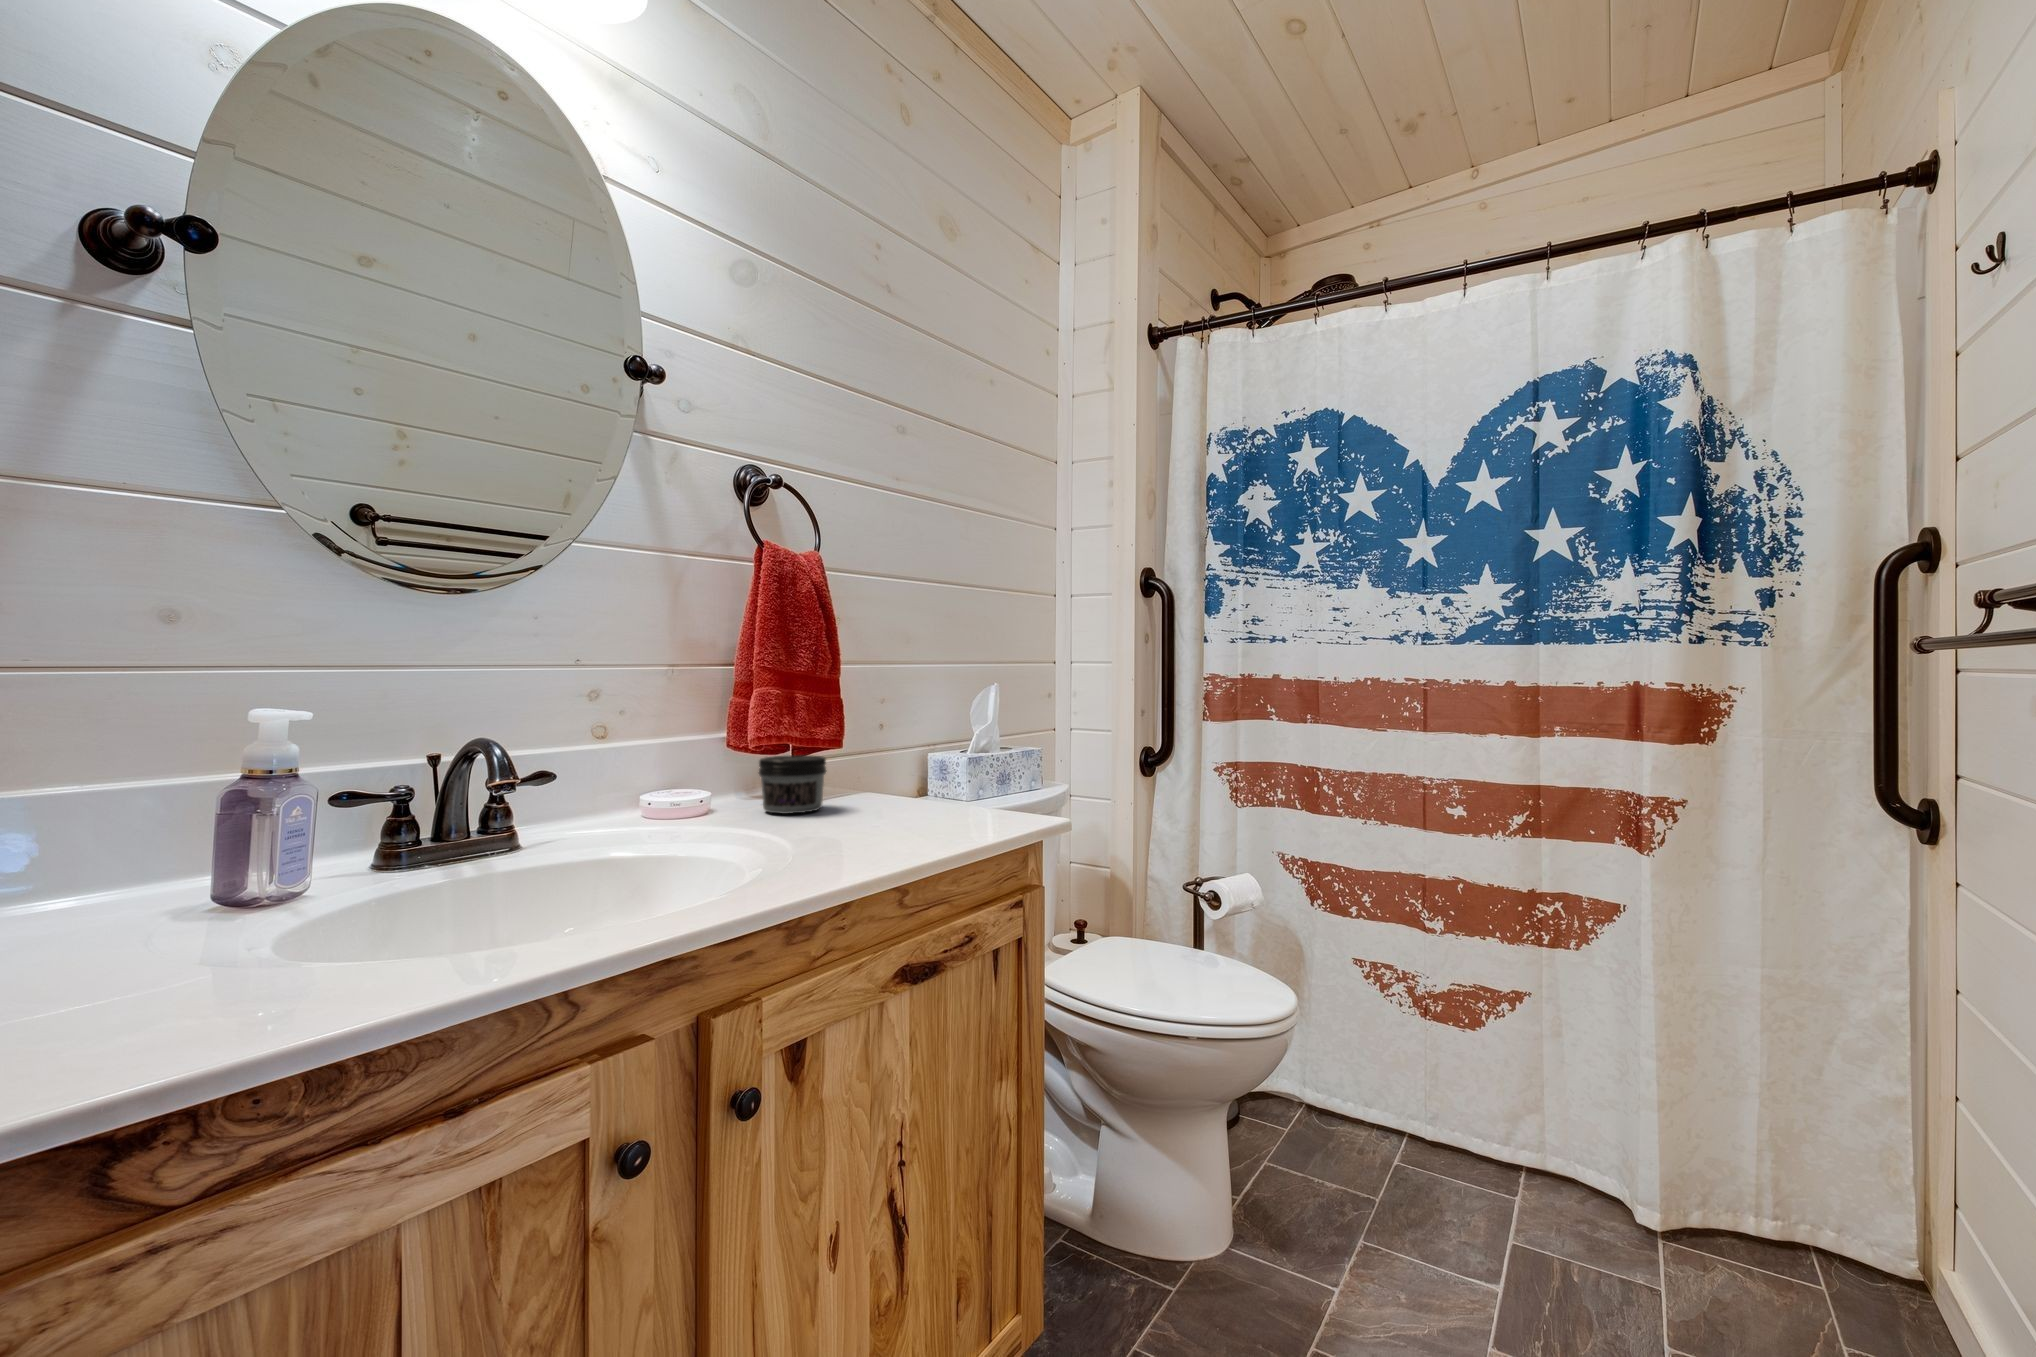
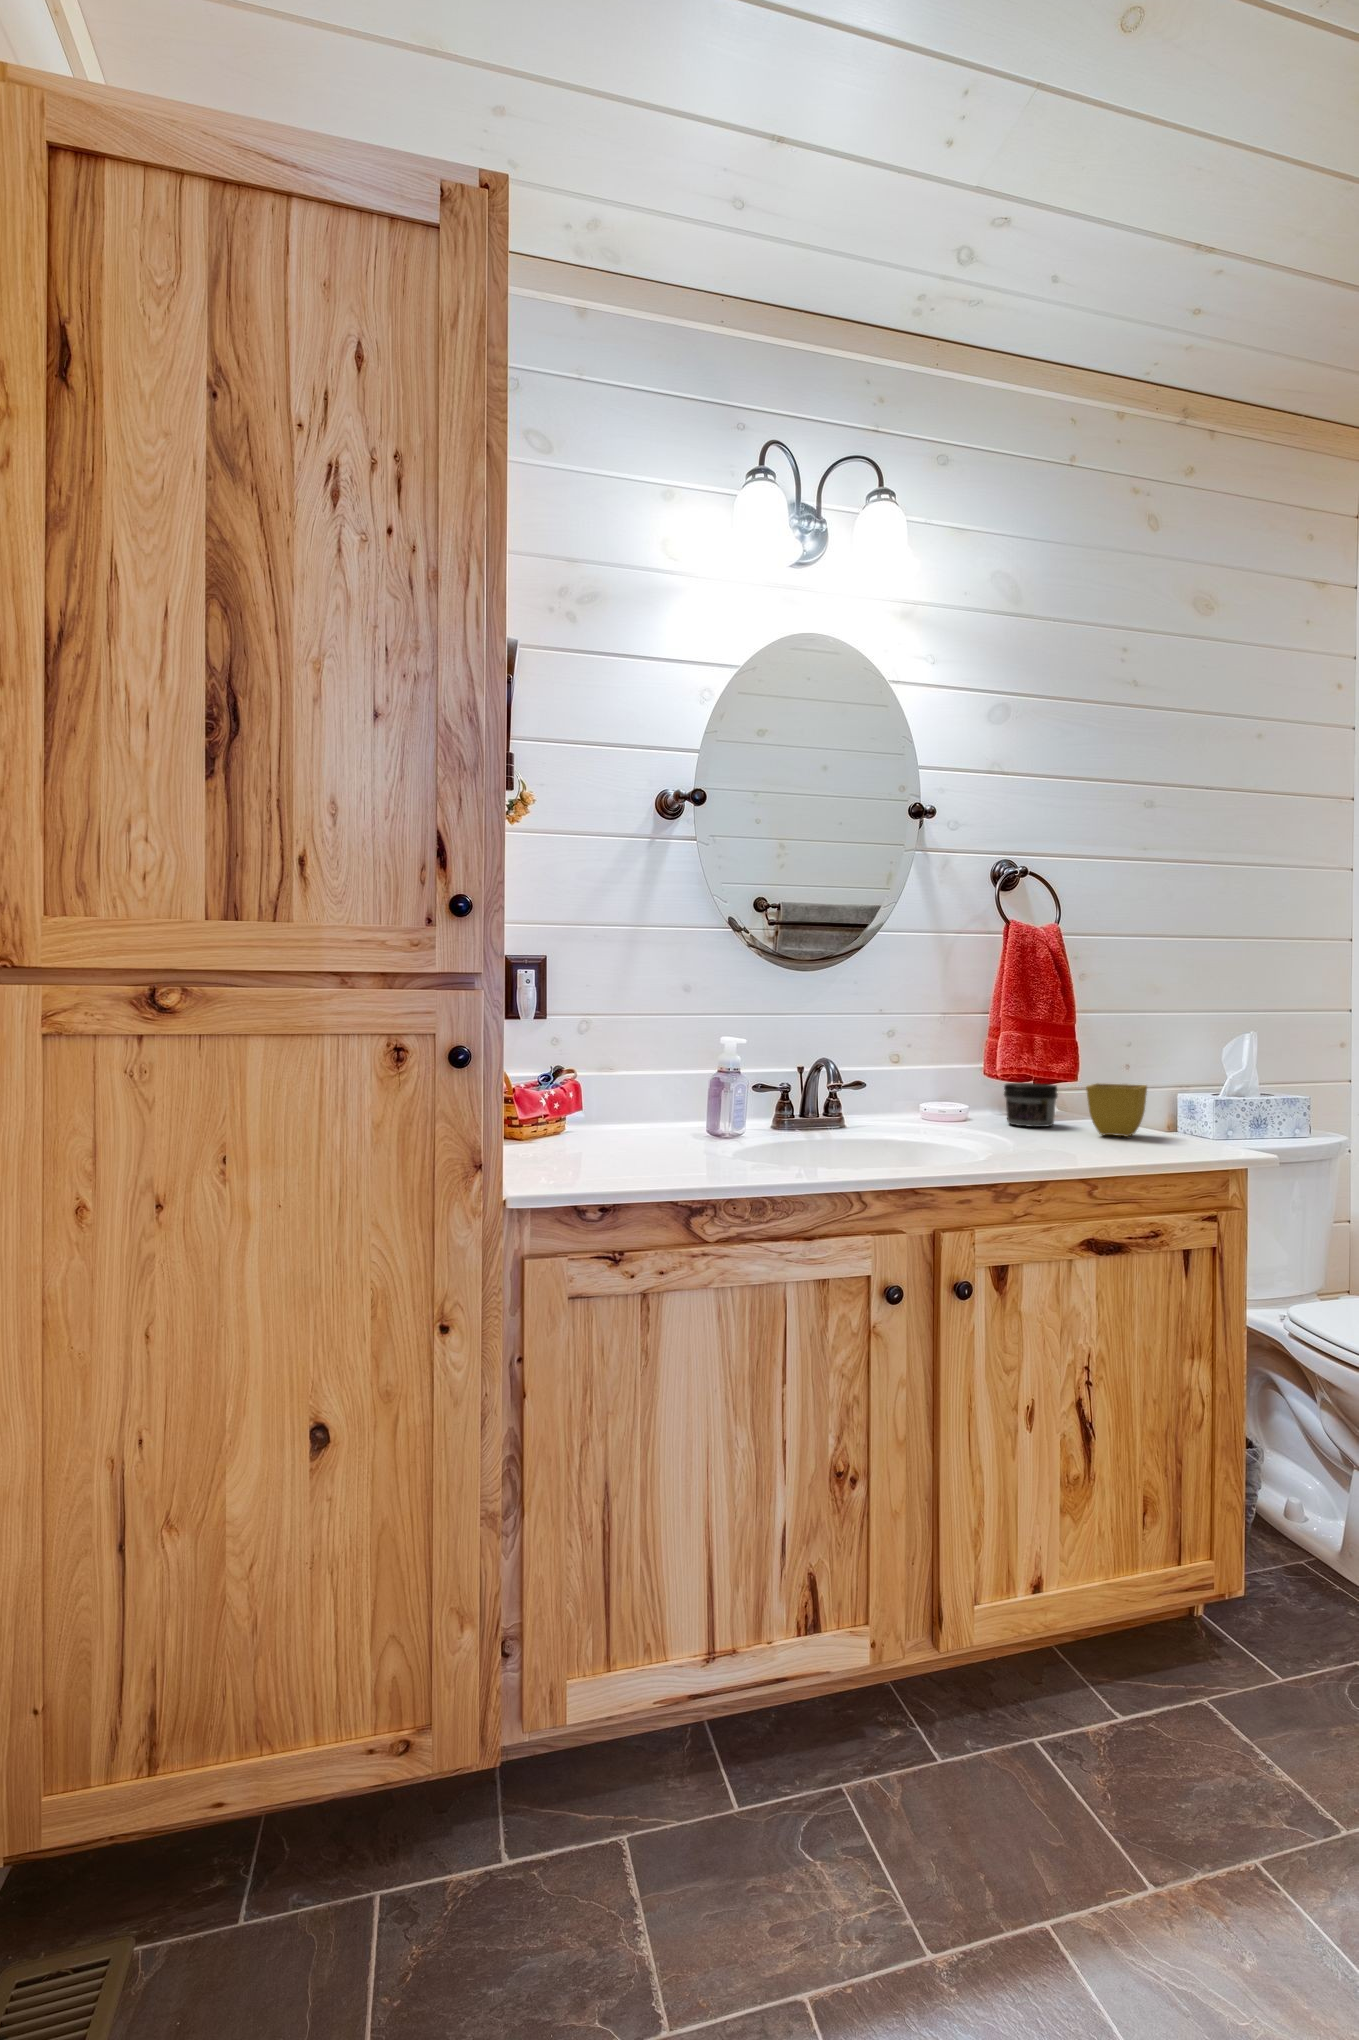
flower pot: none [868,750,931,816] -> present [1086,1084,1147,1137]

